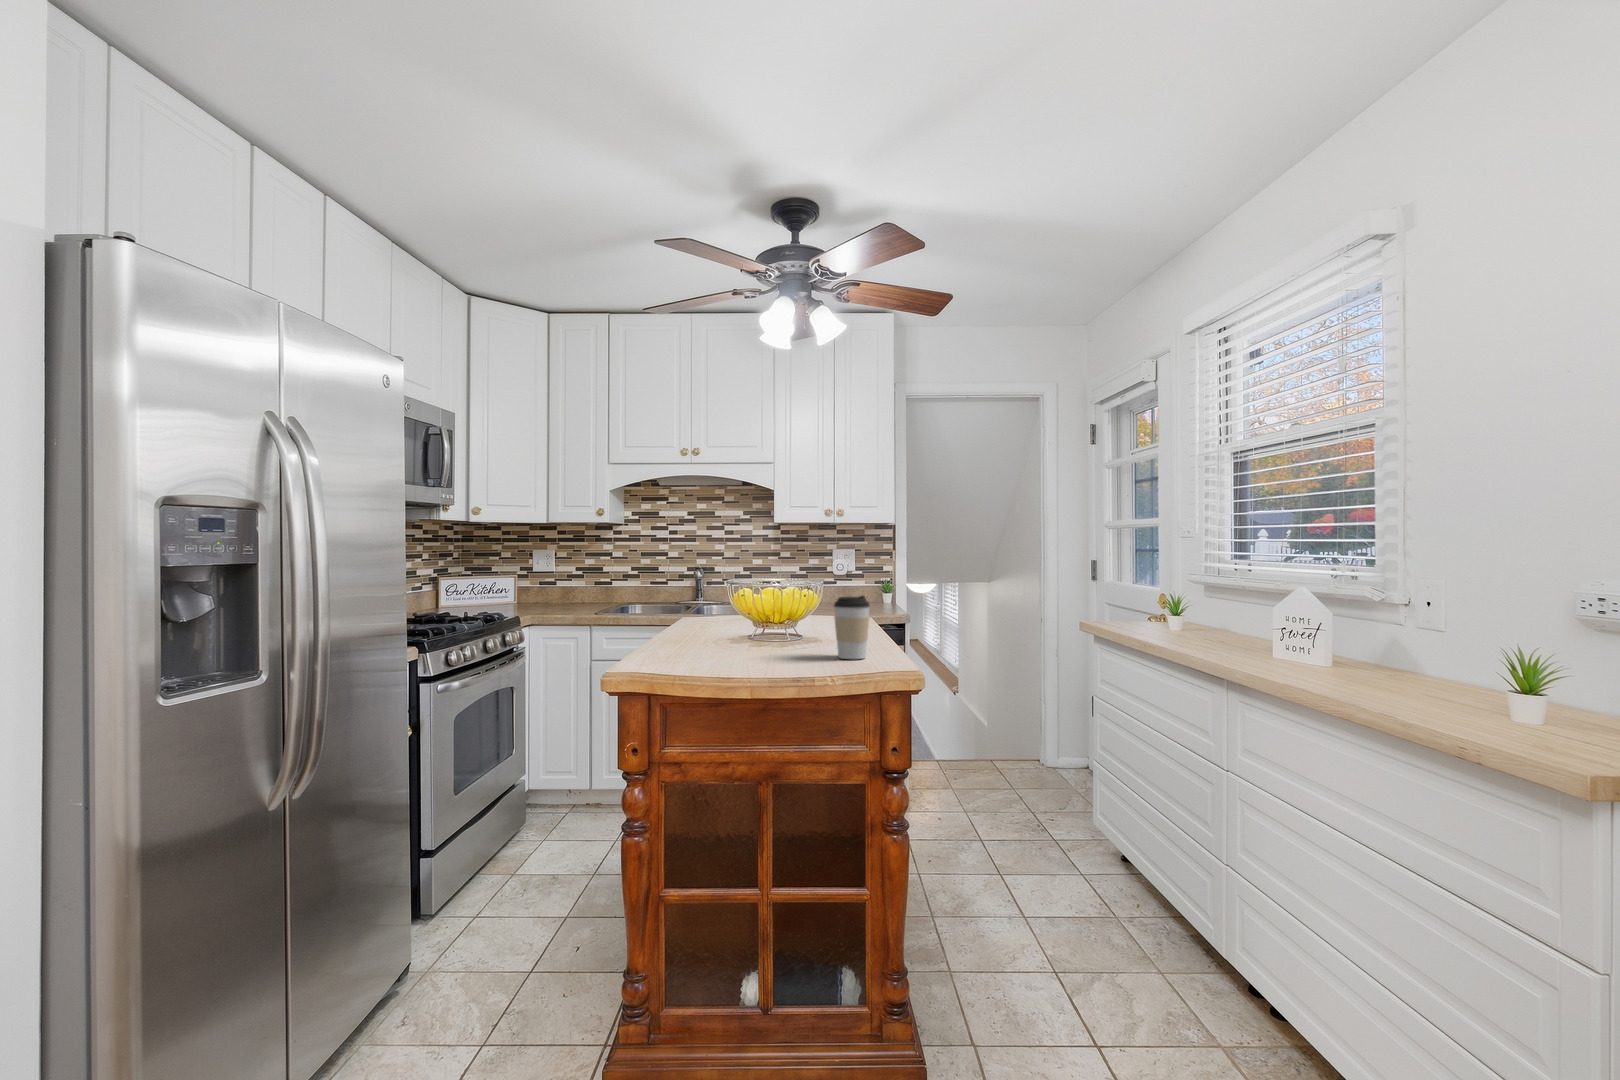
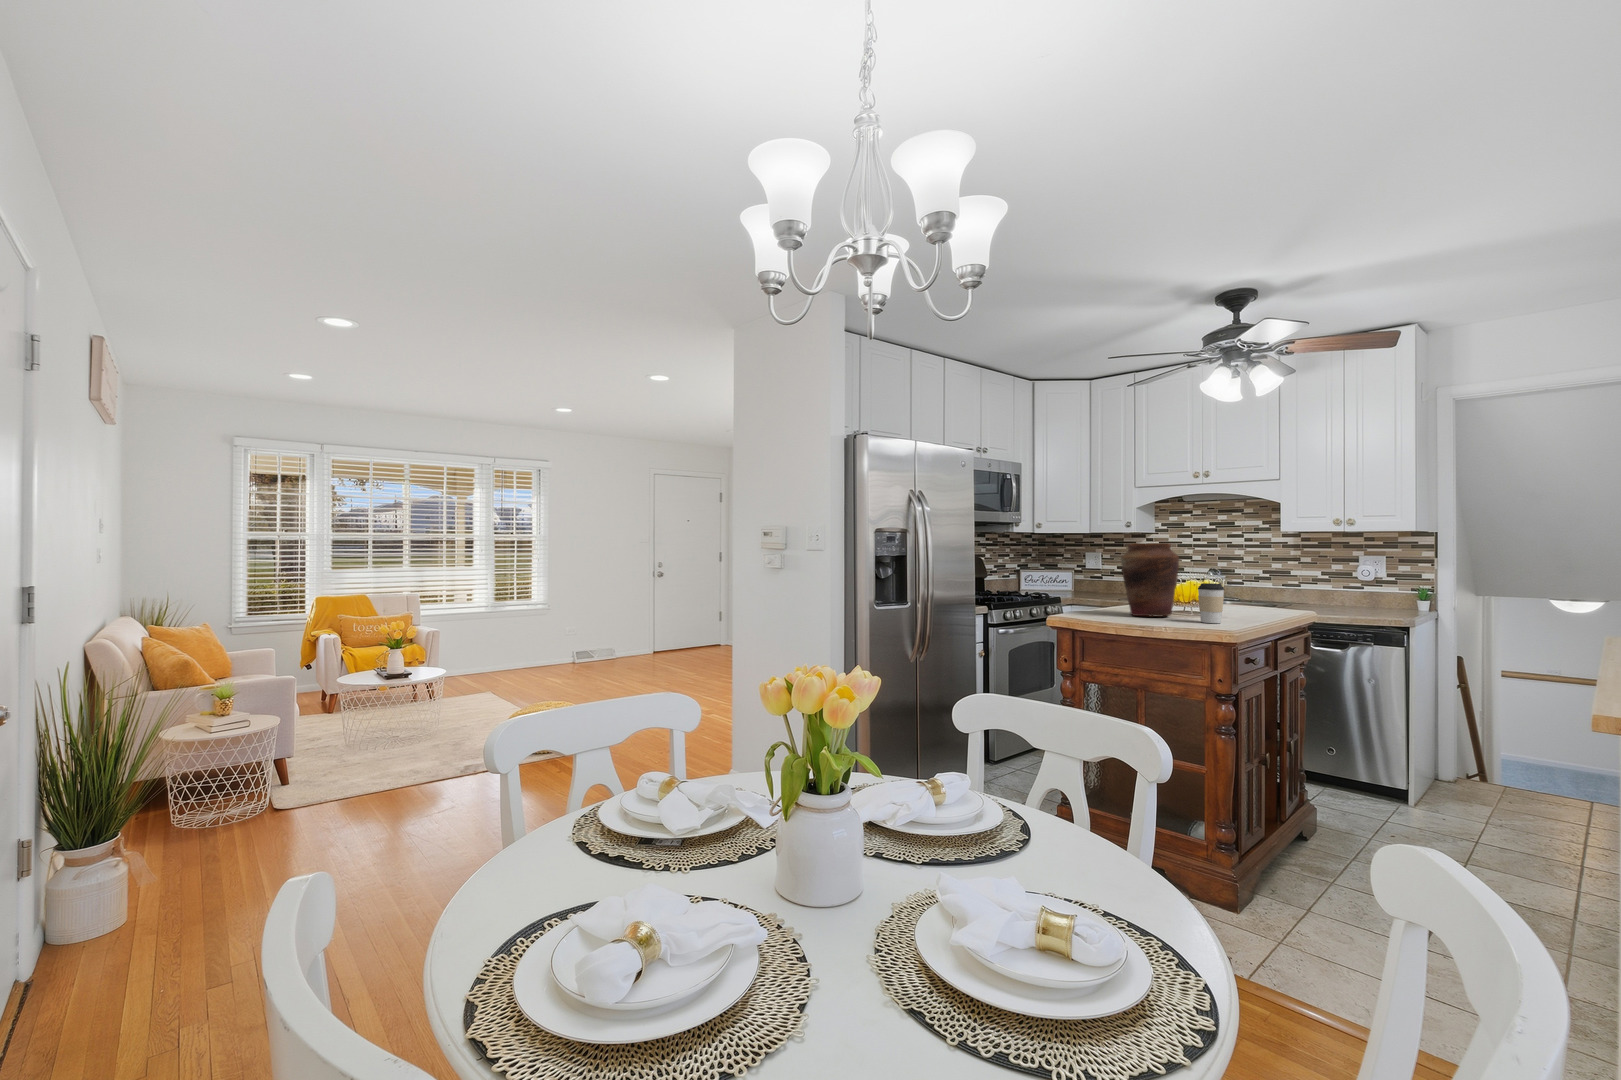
vase: none [703,535,790,655] -> present [1121,543,1179,617]

